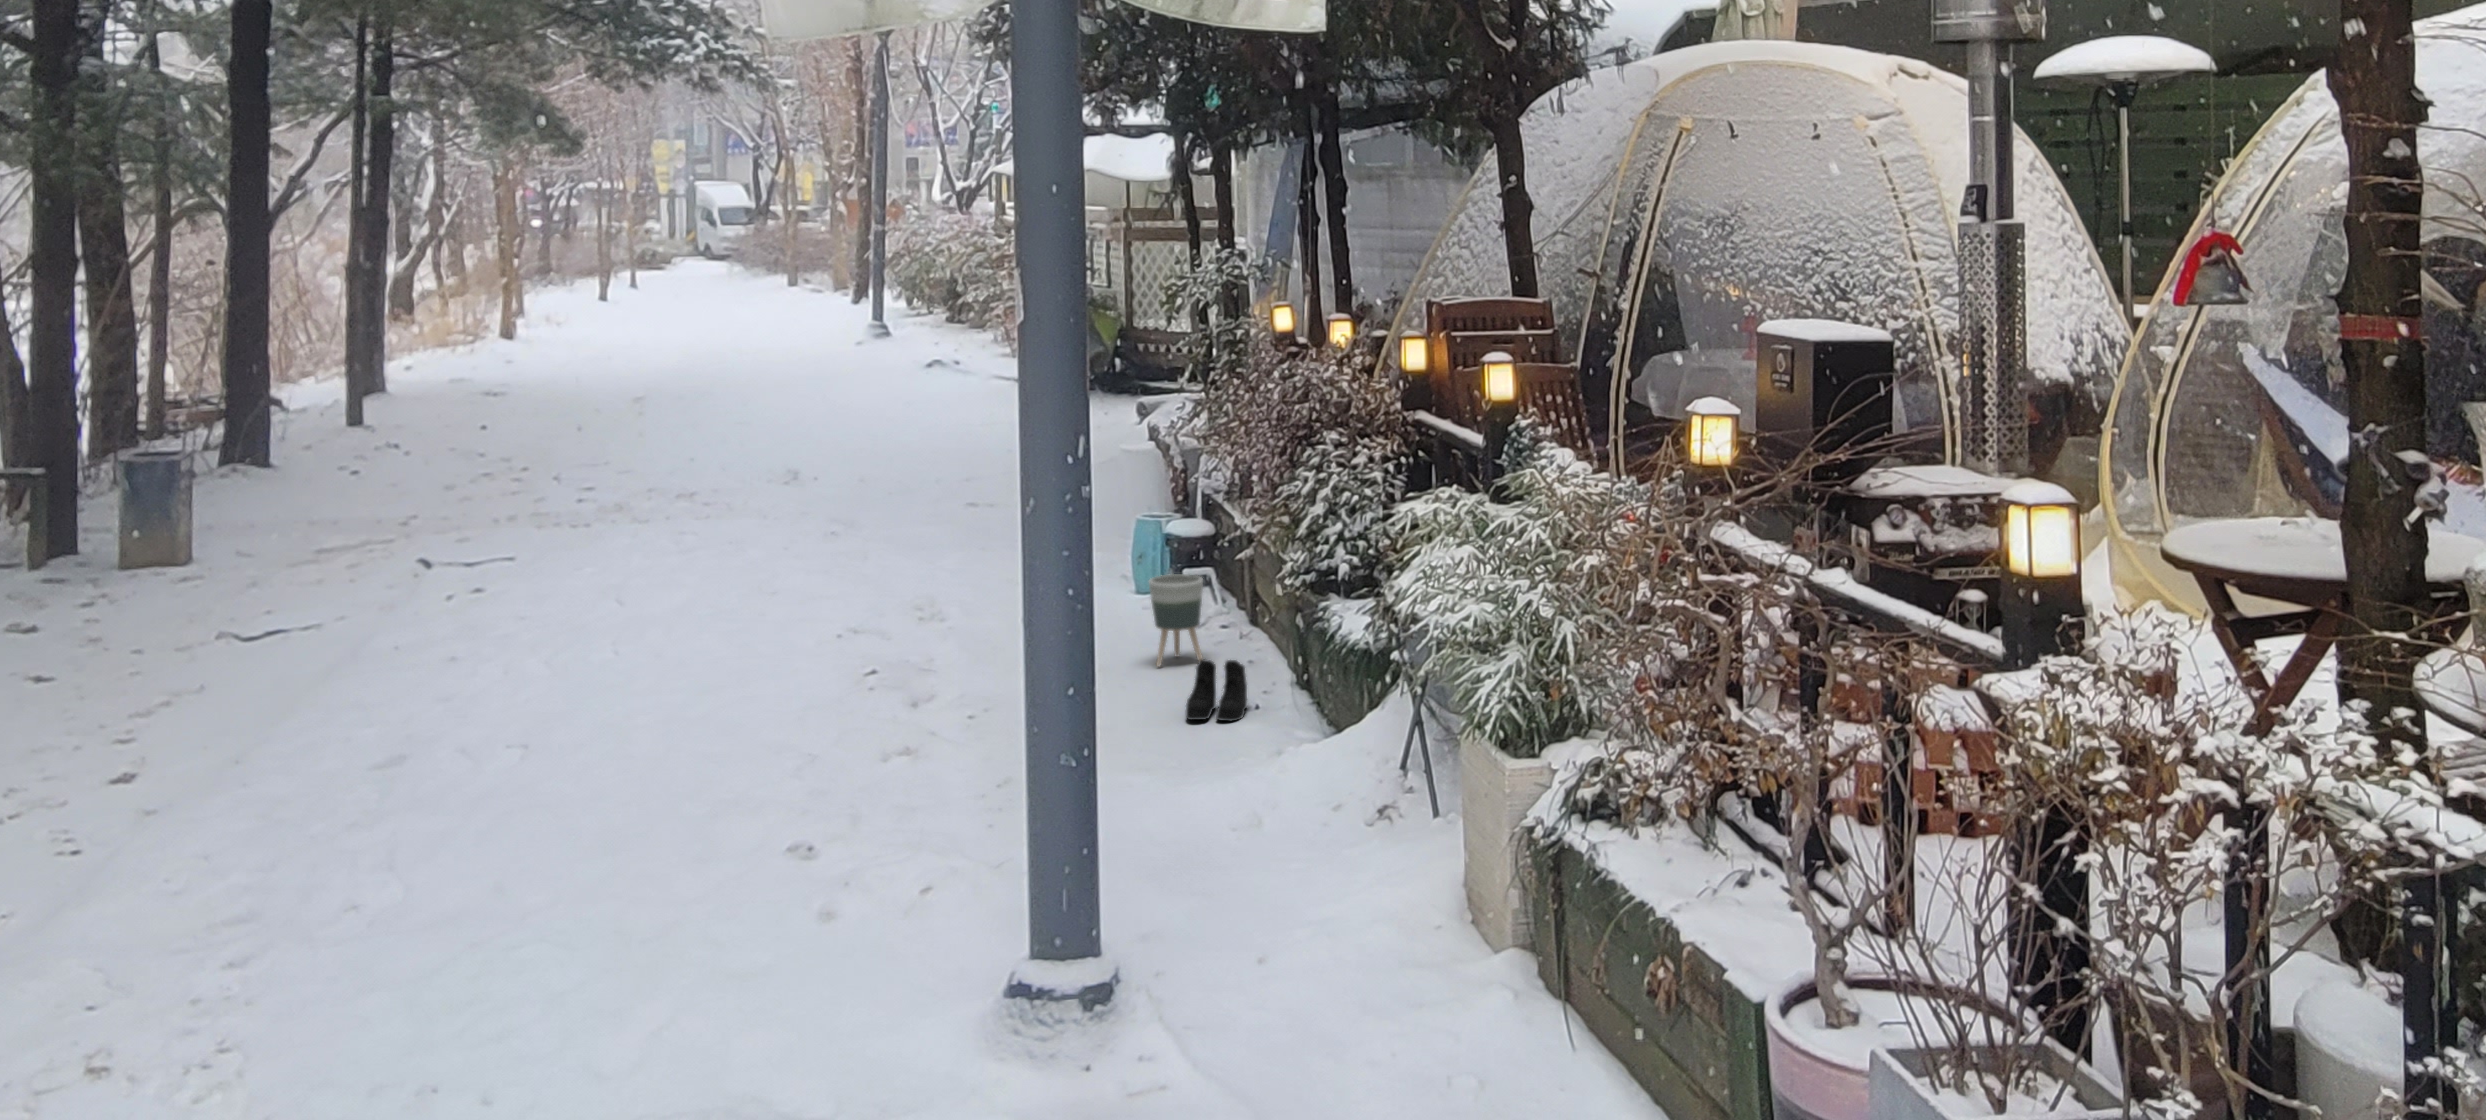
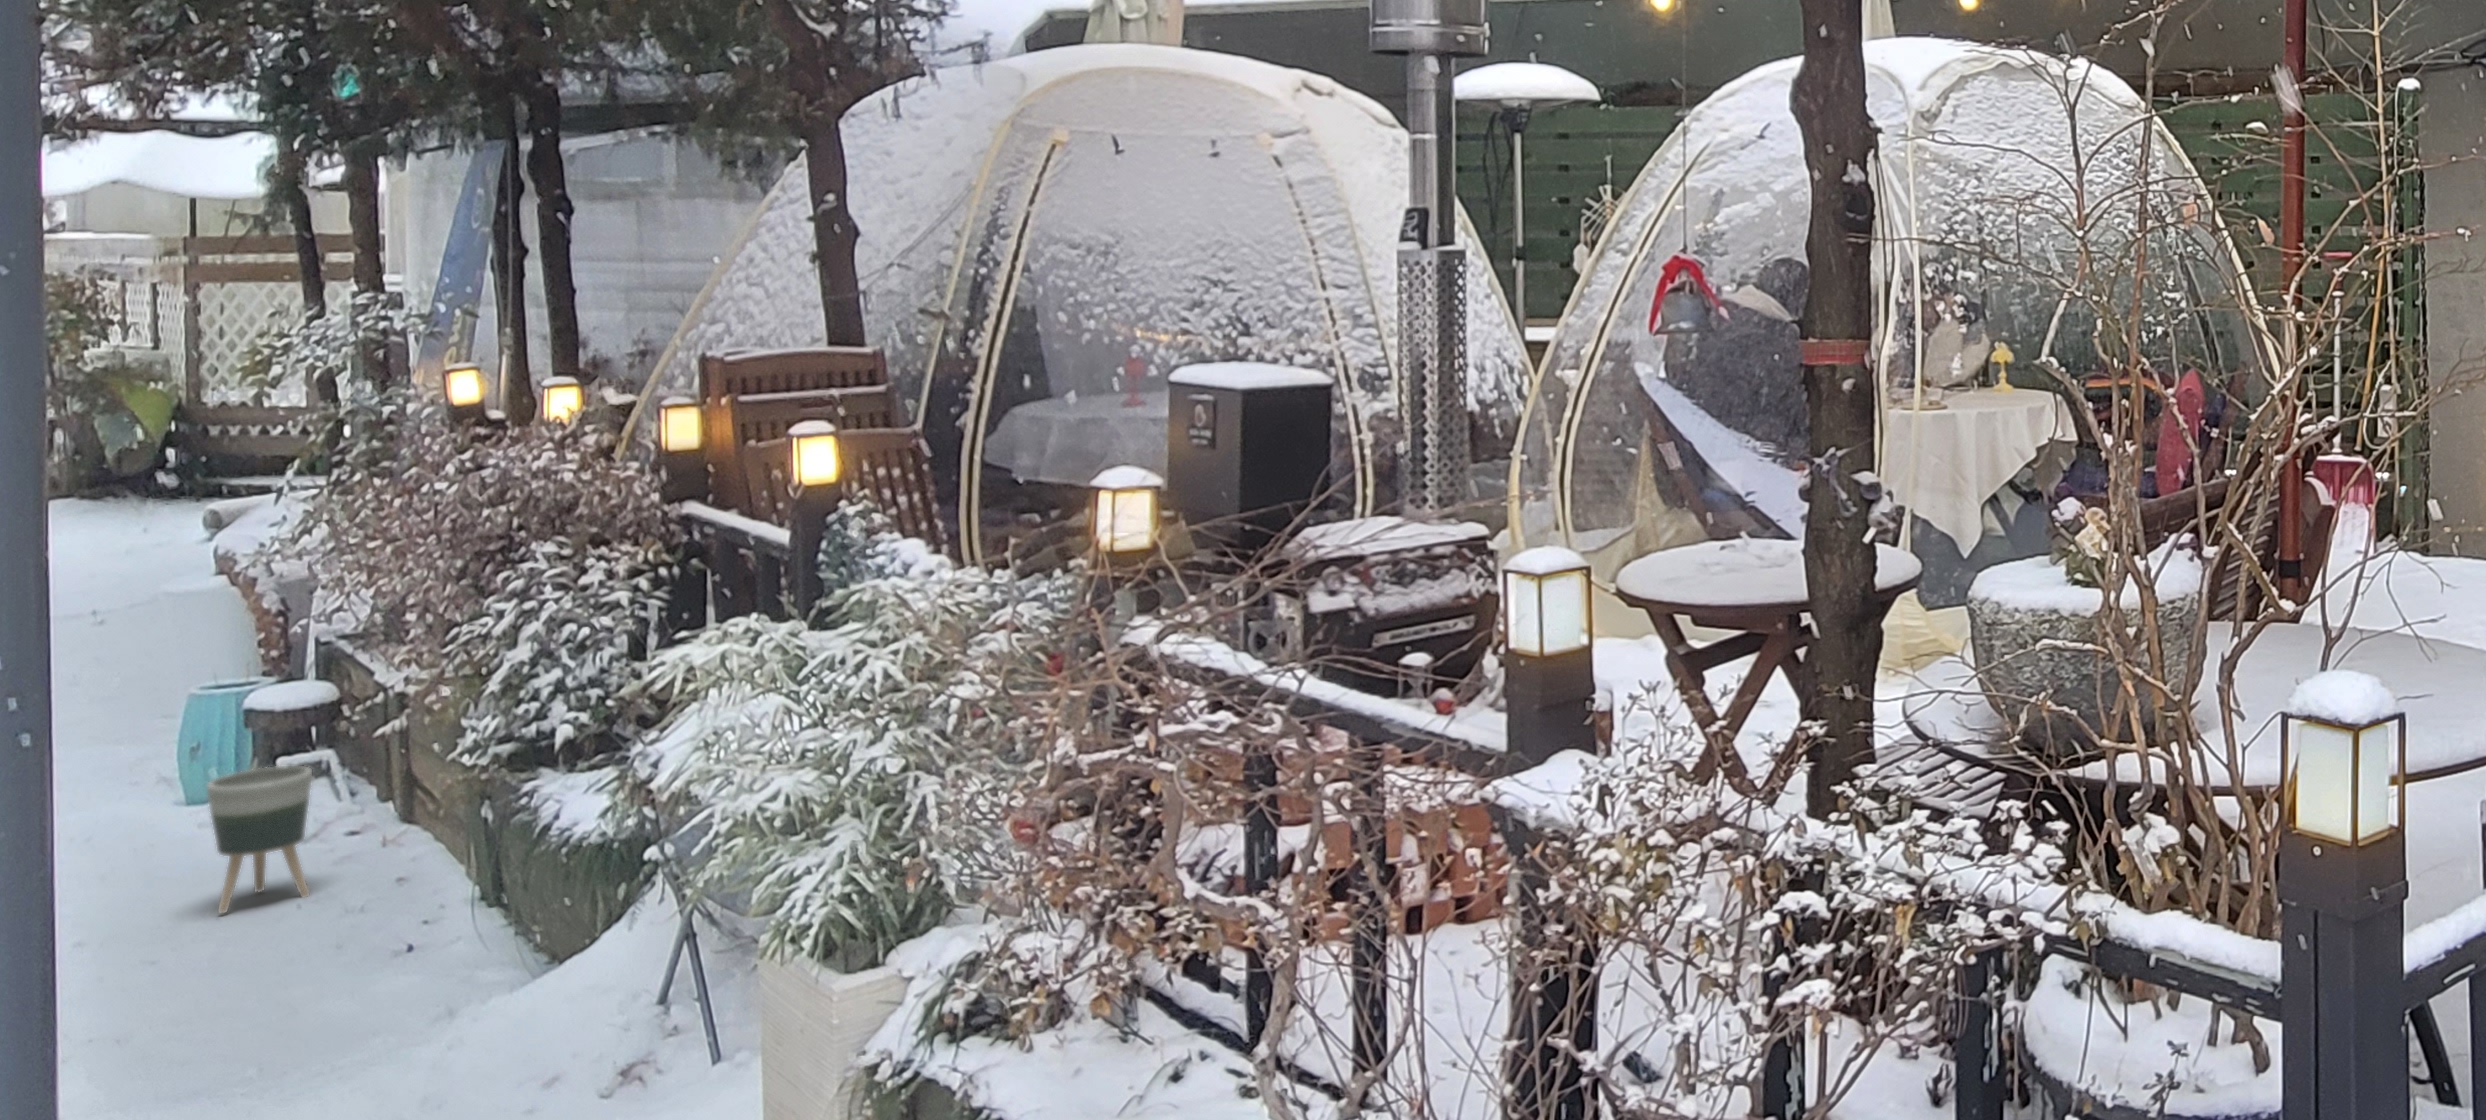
boots: present [1186,659,1247,721] -> none [272,887,389,991]

